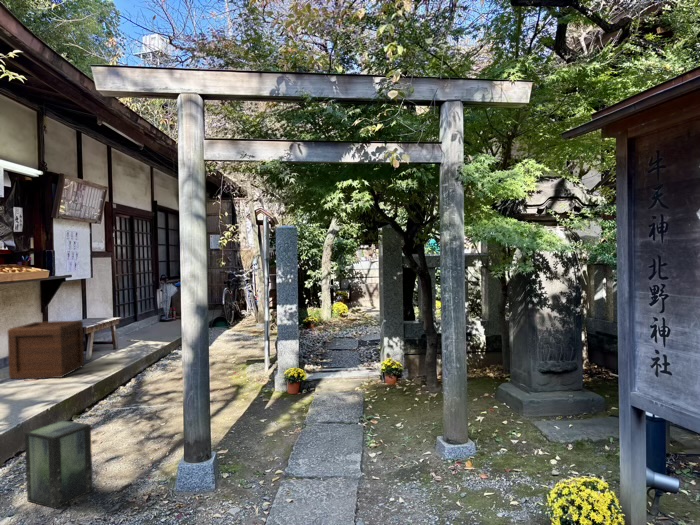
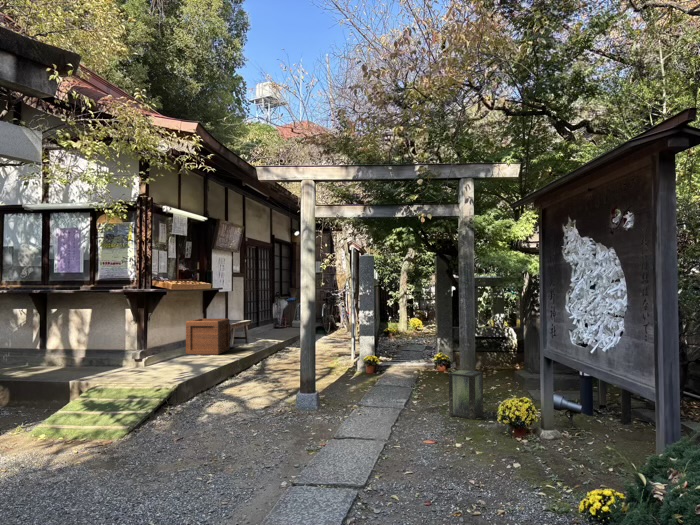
storage box: present [25,420,93,508] -> present [449,370,483,419]

